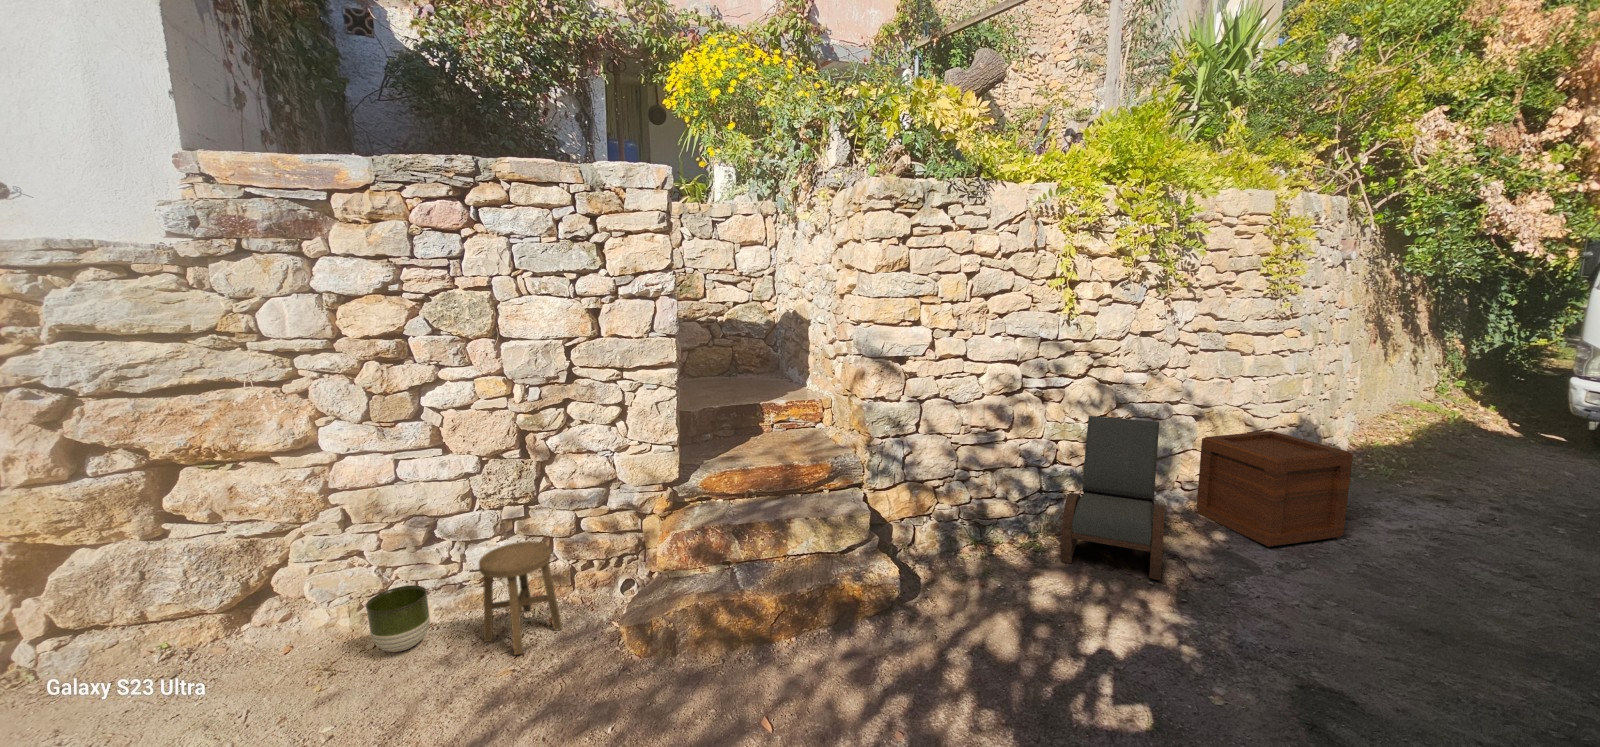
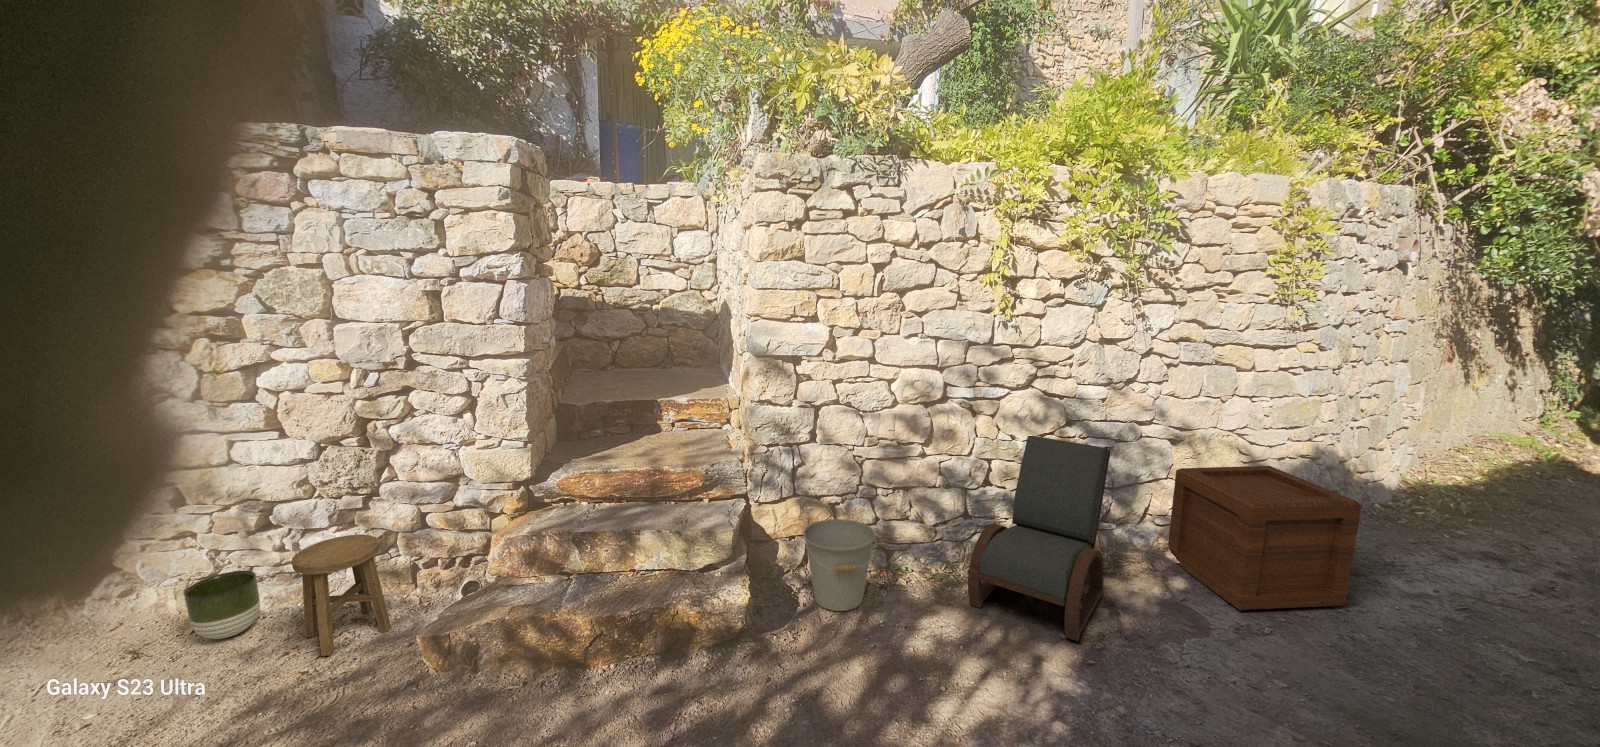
bucket: none [920,498,985,576] -> present [804,519,875,611]

